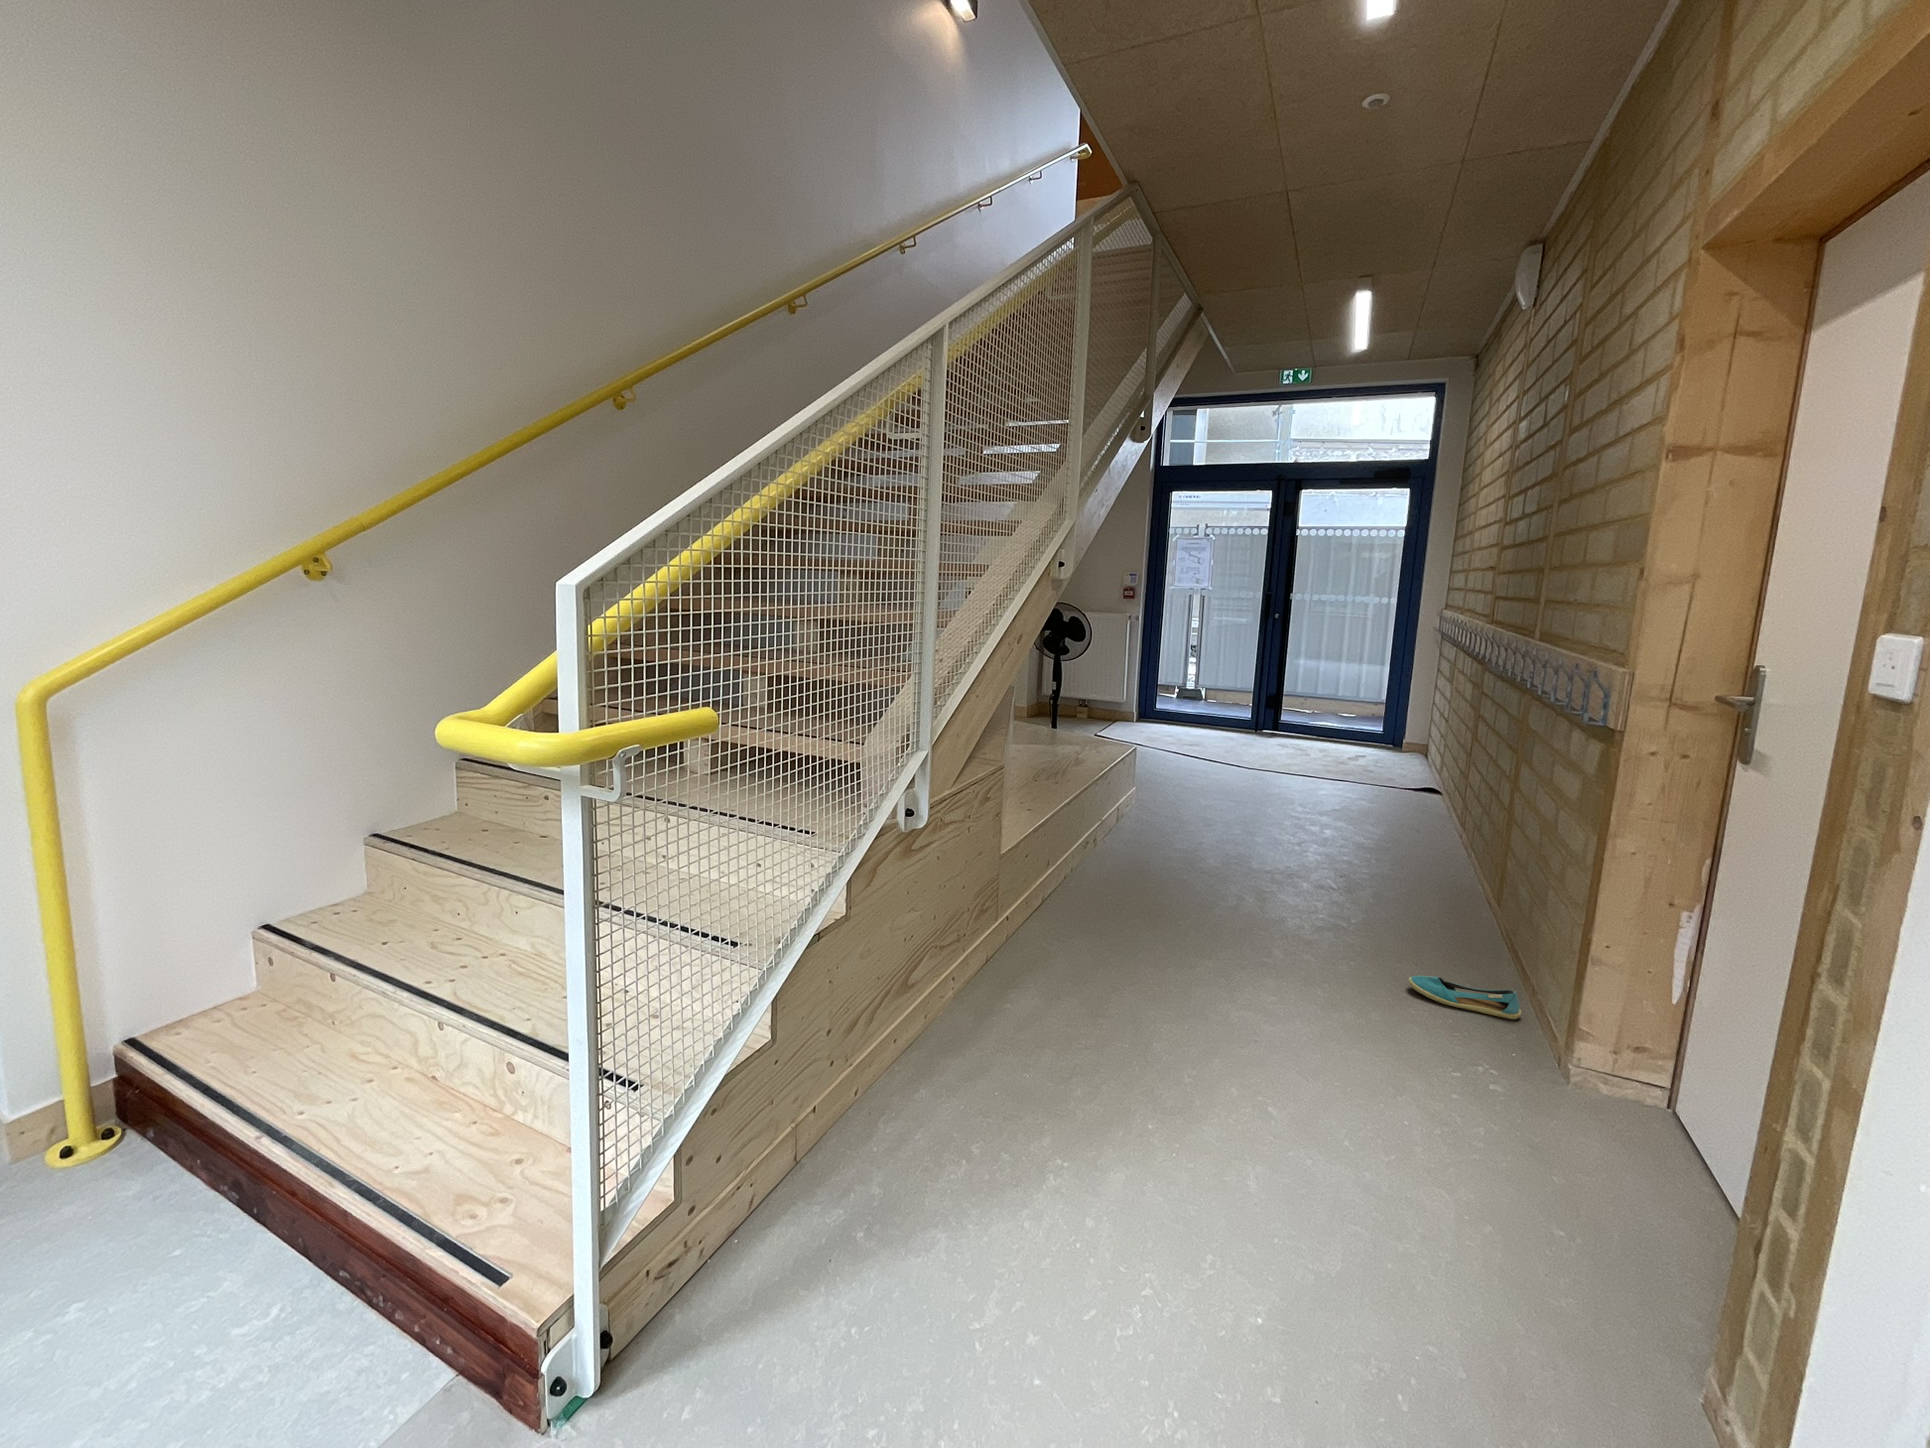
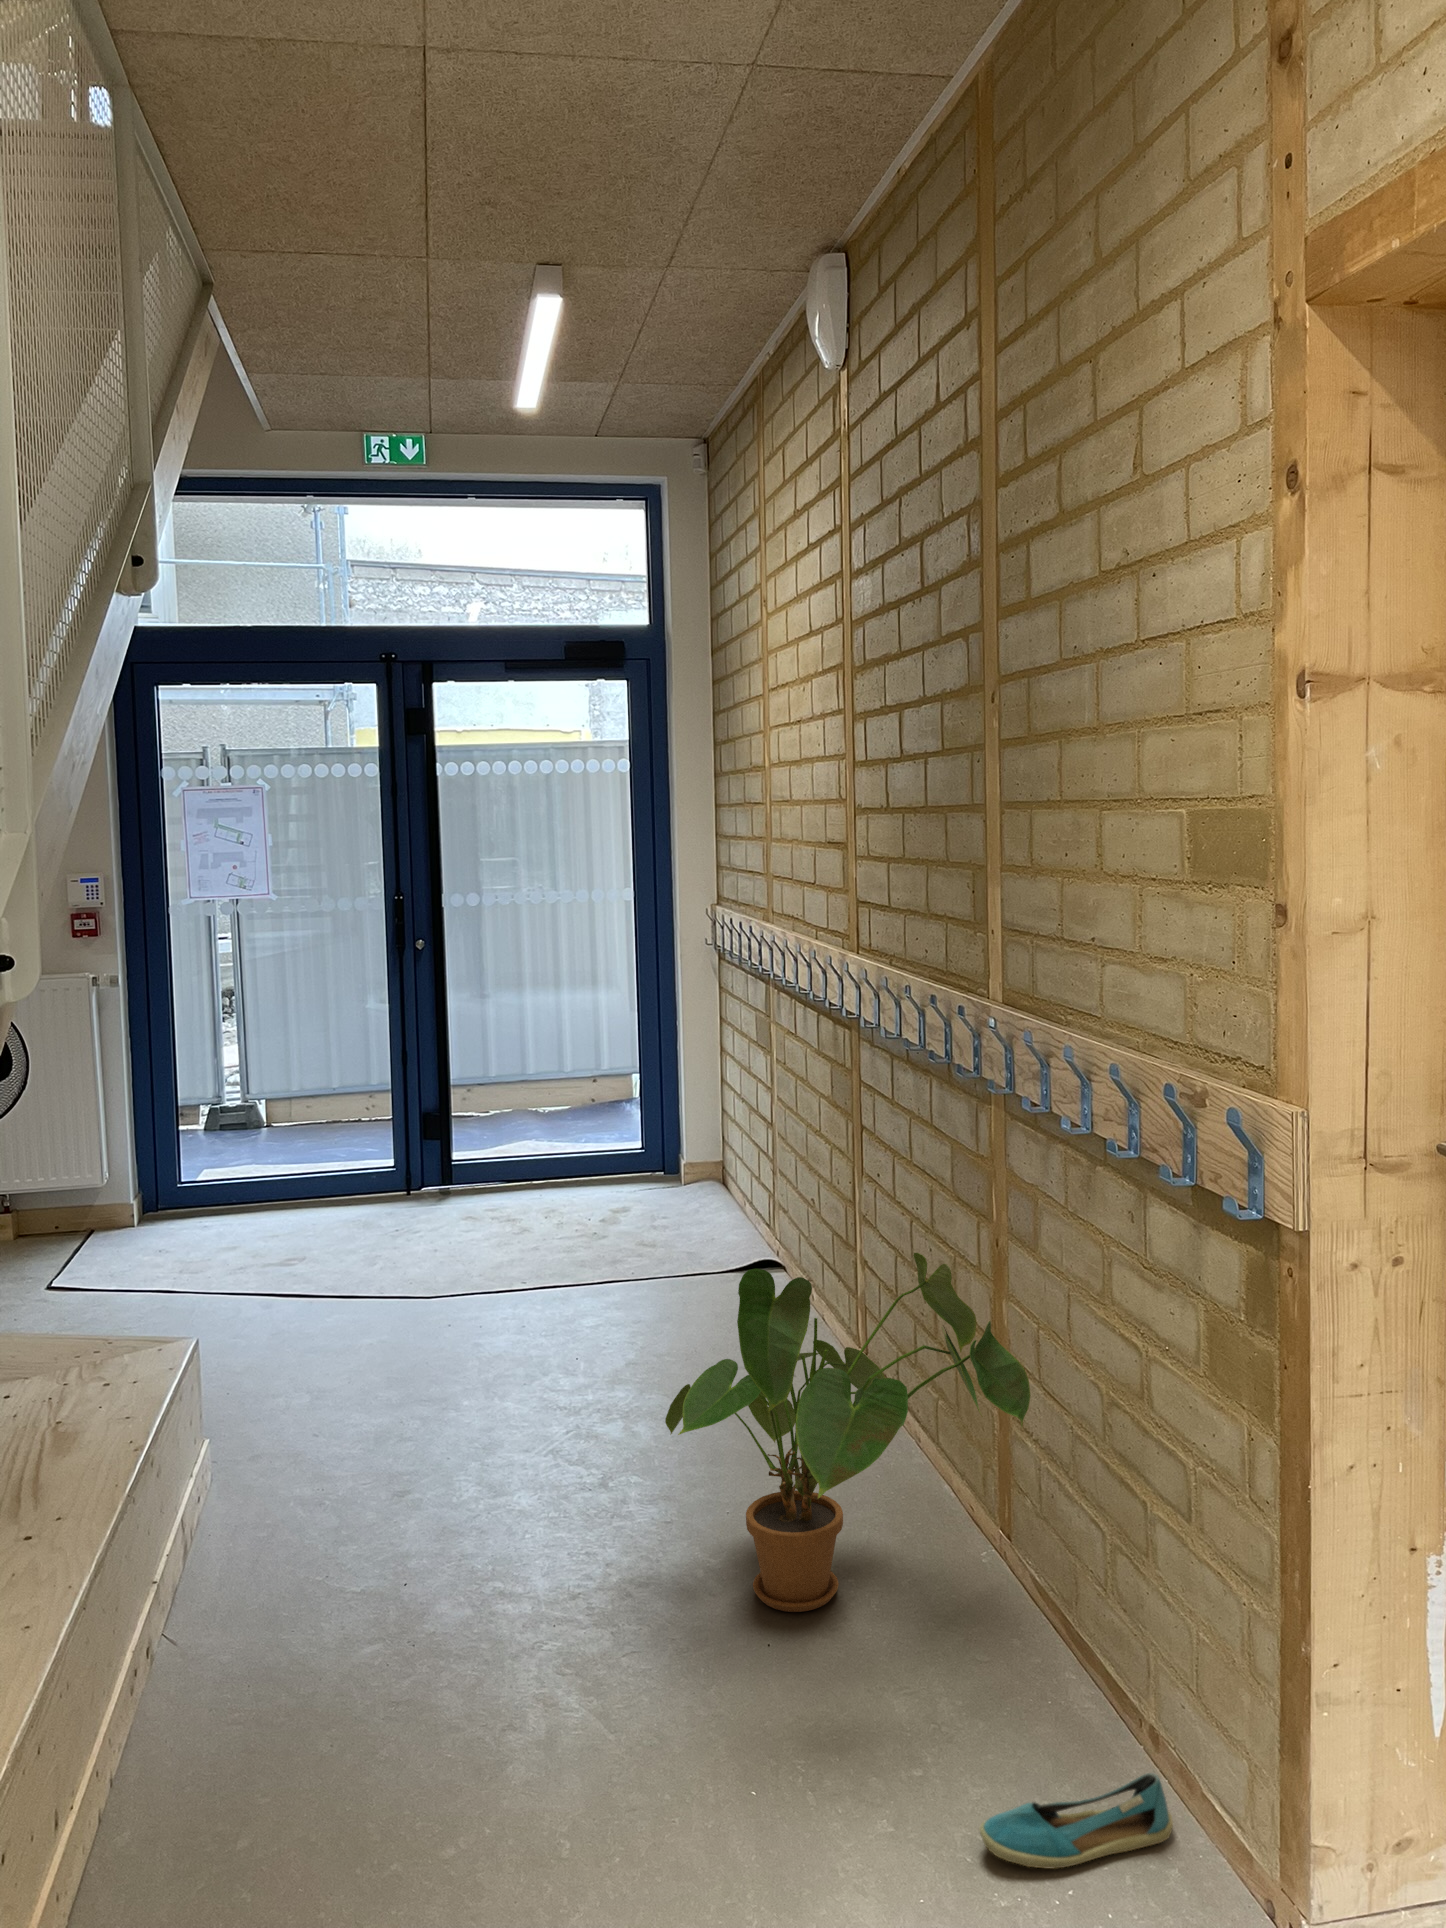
house plant: none [1319,748,1509,903] -> present [665,1253,1031,1612]

